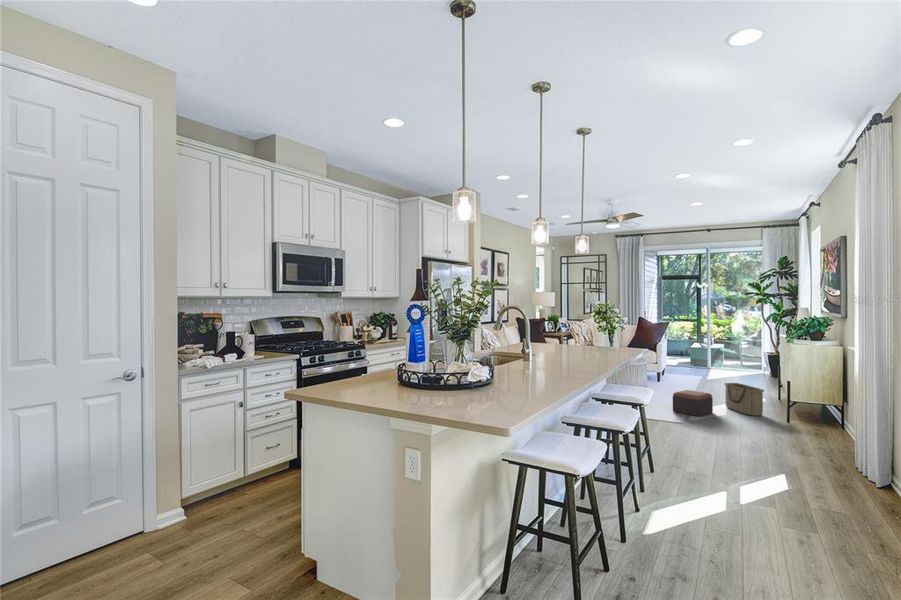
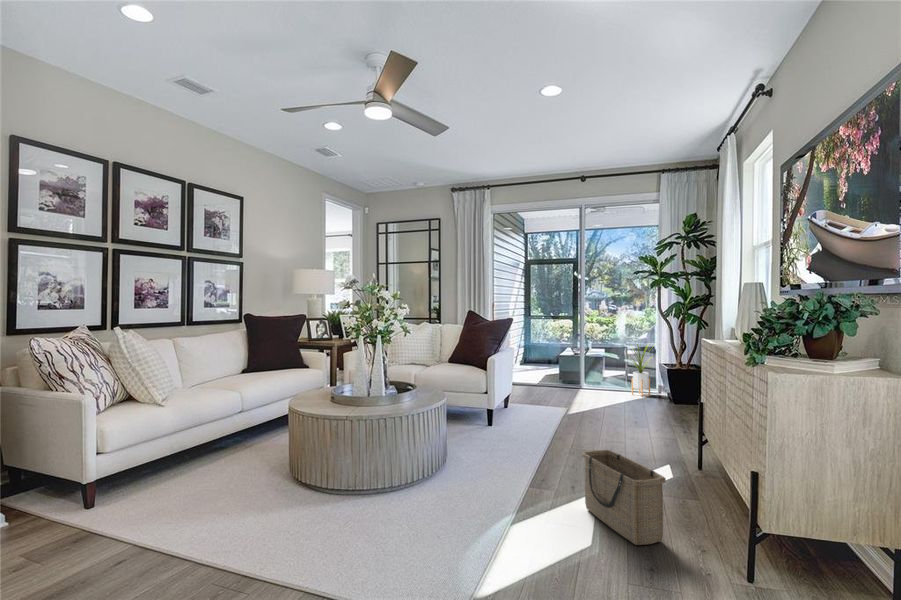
house plant: none [737,333,760,372] -> present [627,344,650,396]
footstool: present [673,390,713,416] -> none [456,475,549,562]

